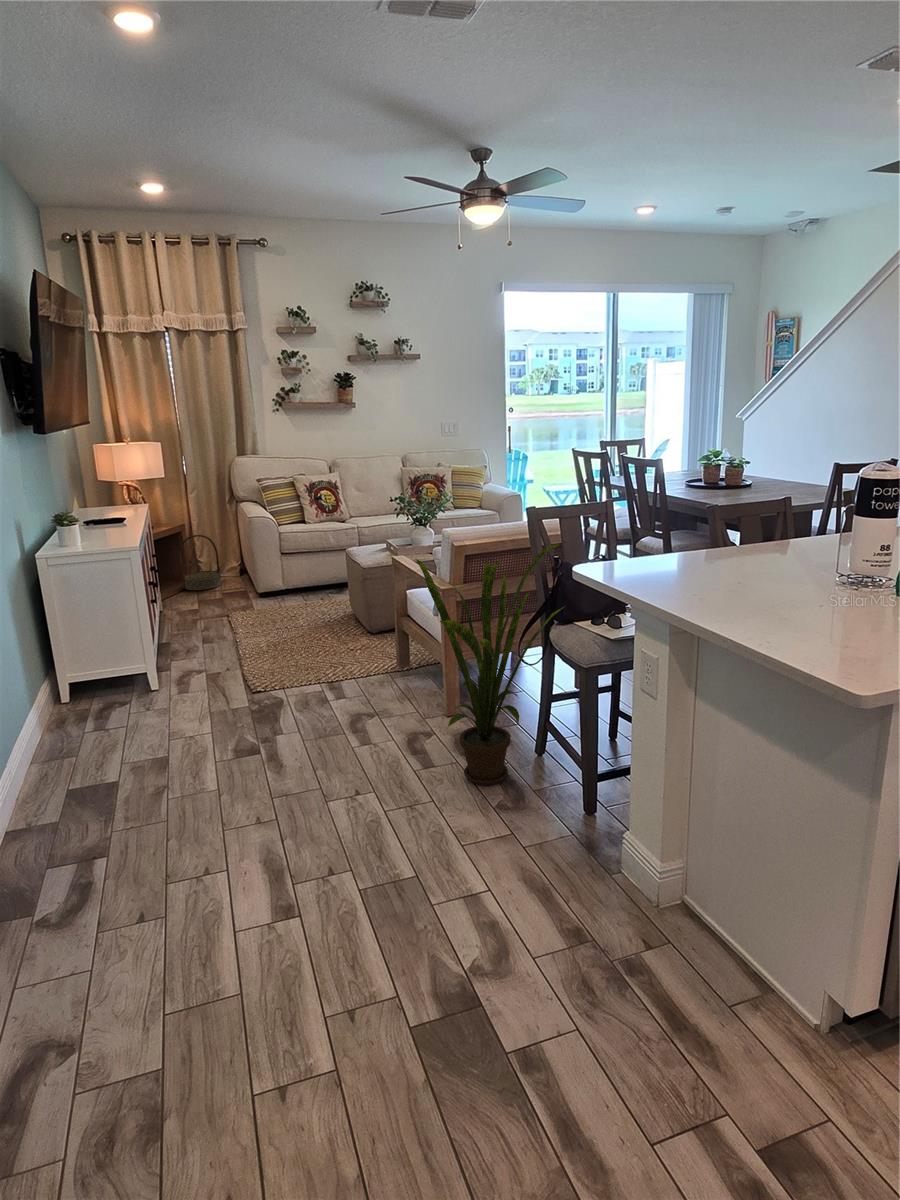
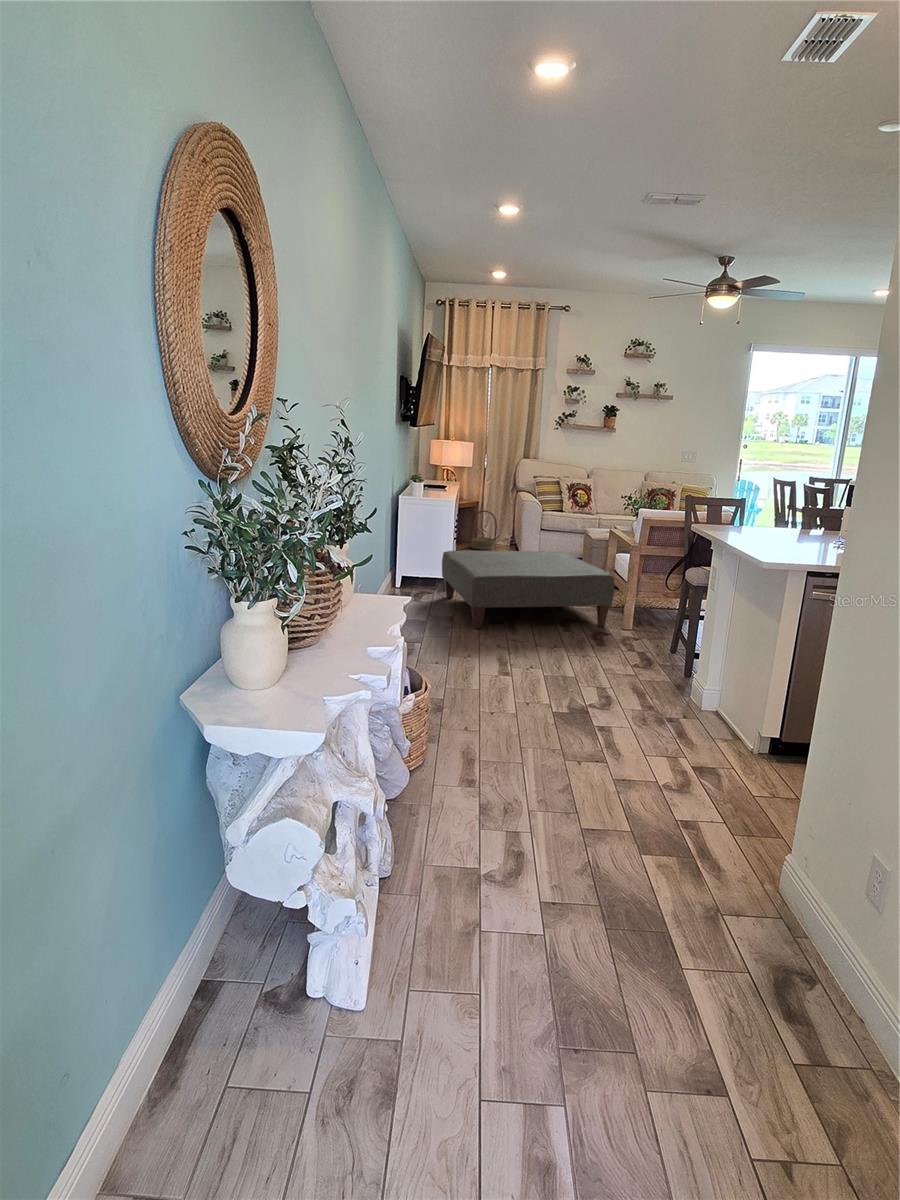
house plant: present [416,542,566,785] -> none [609,511,705,658]
ottoman: none [131,597,422,780] -> present [442,551,615,629]

